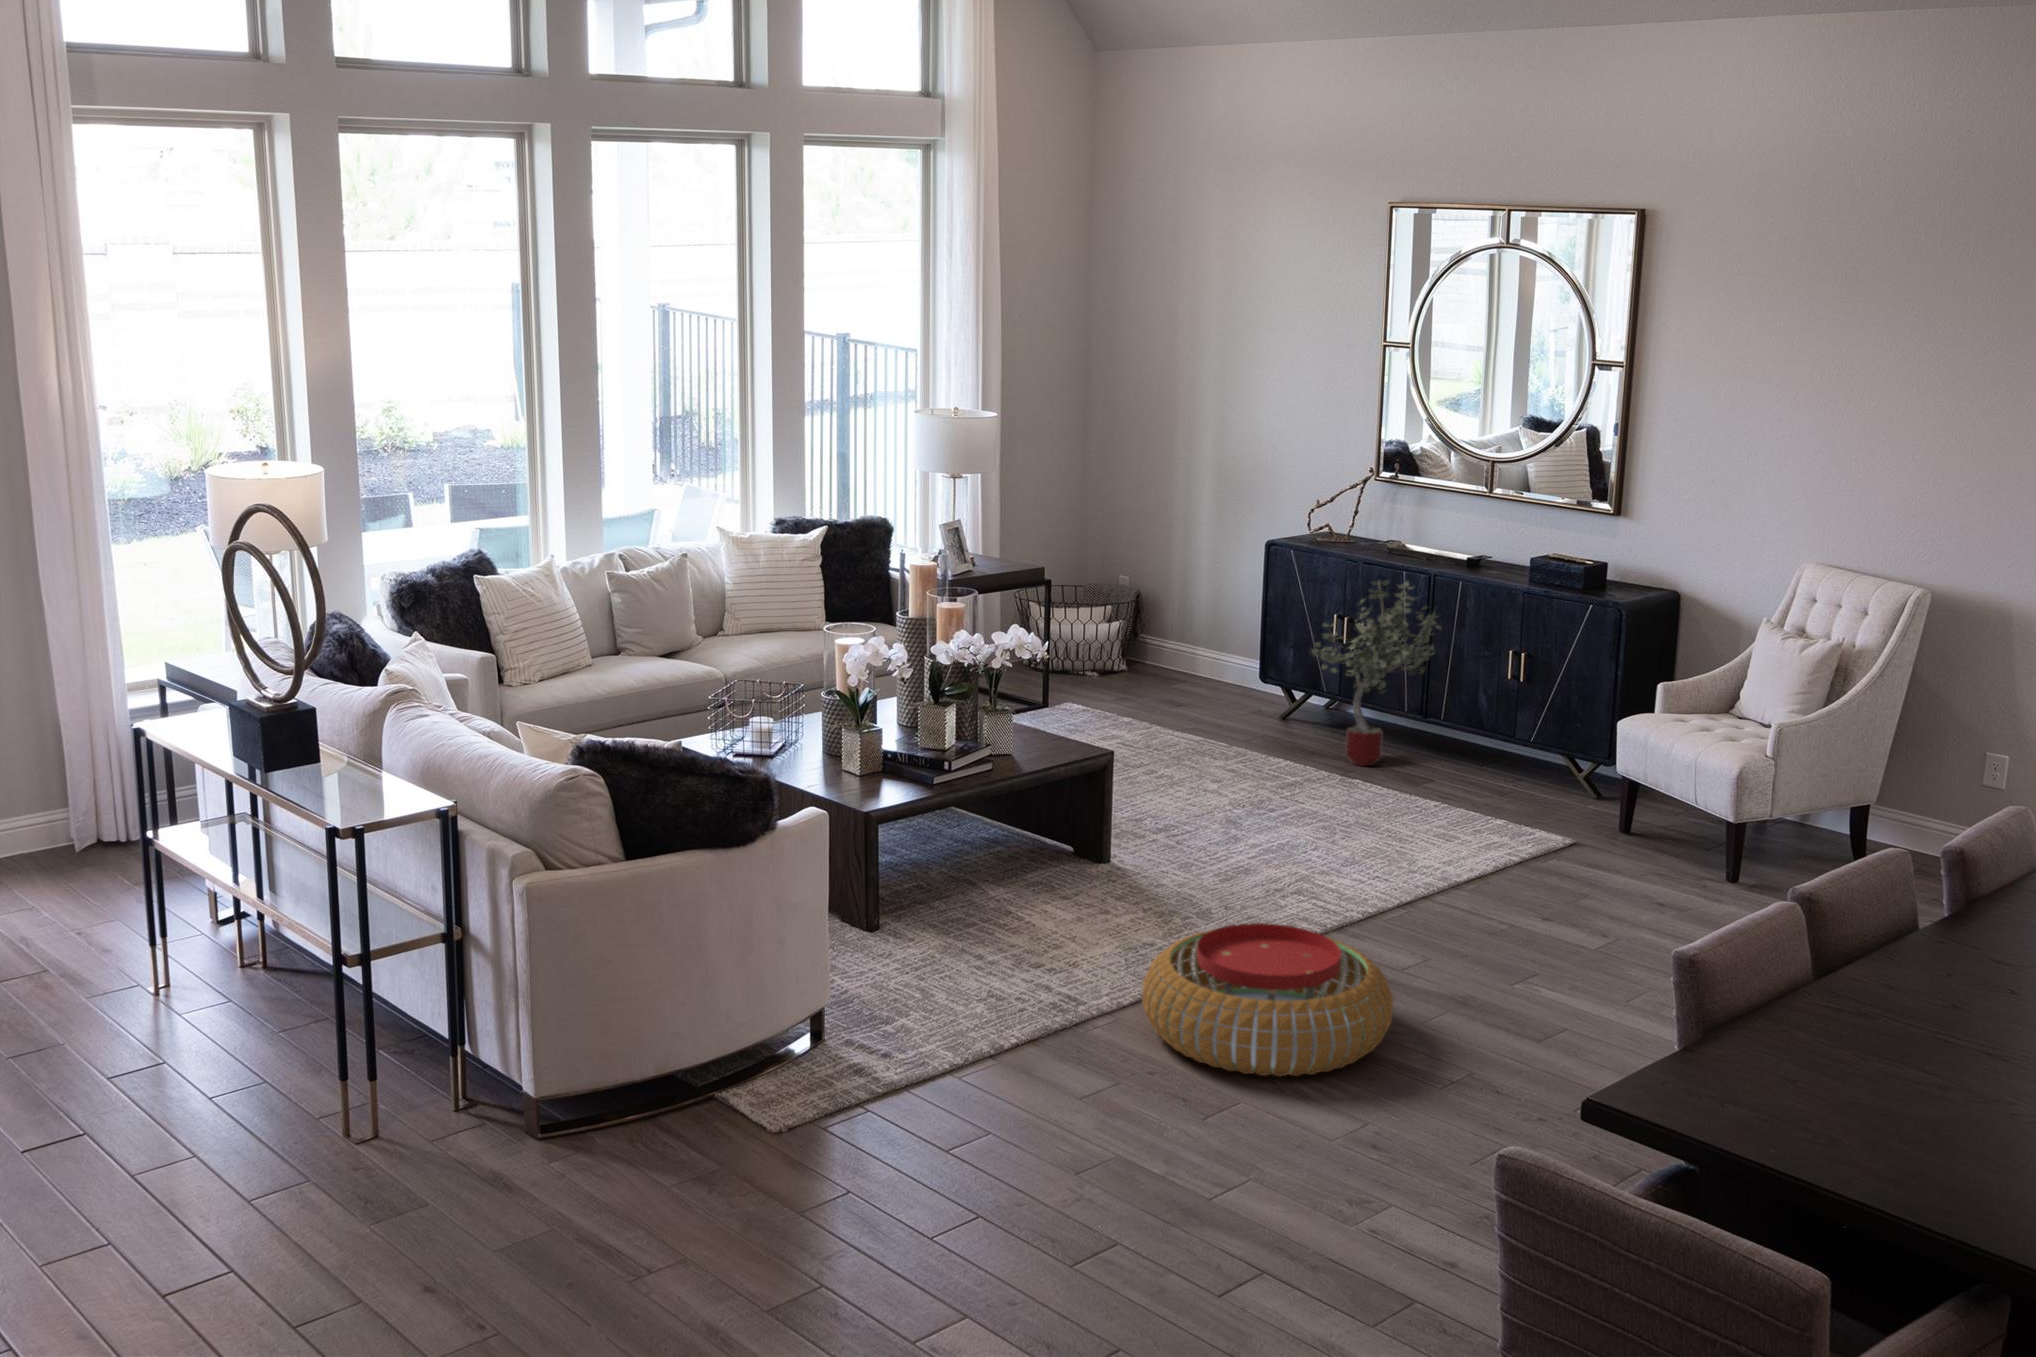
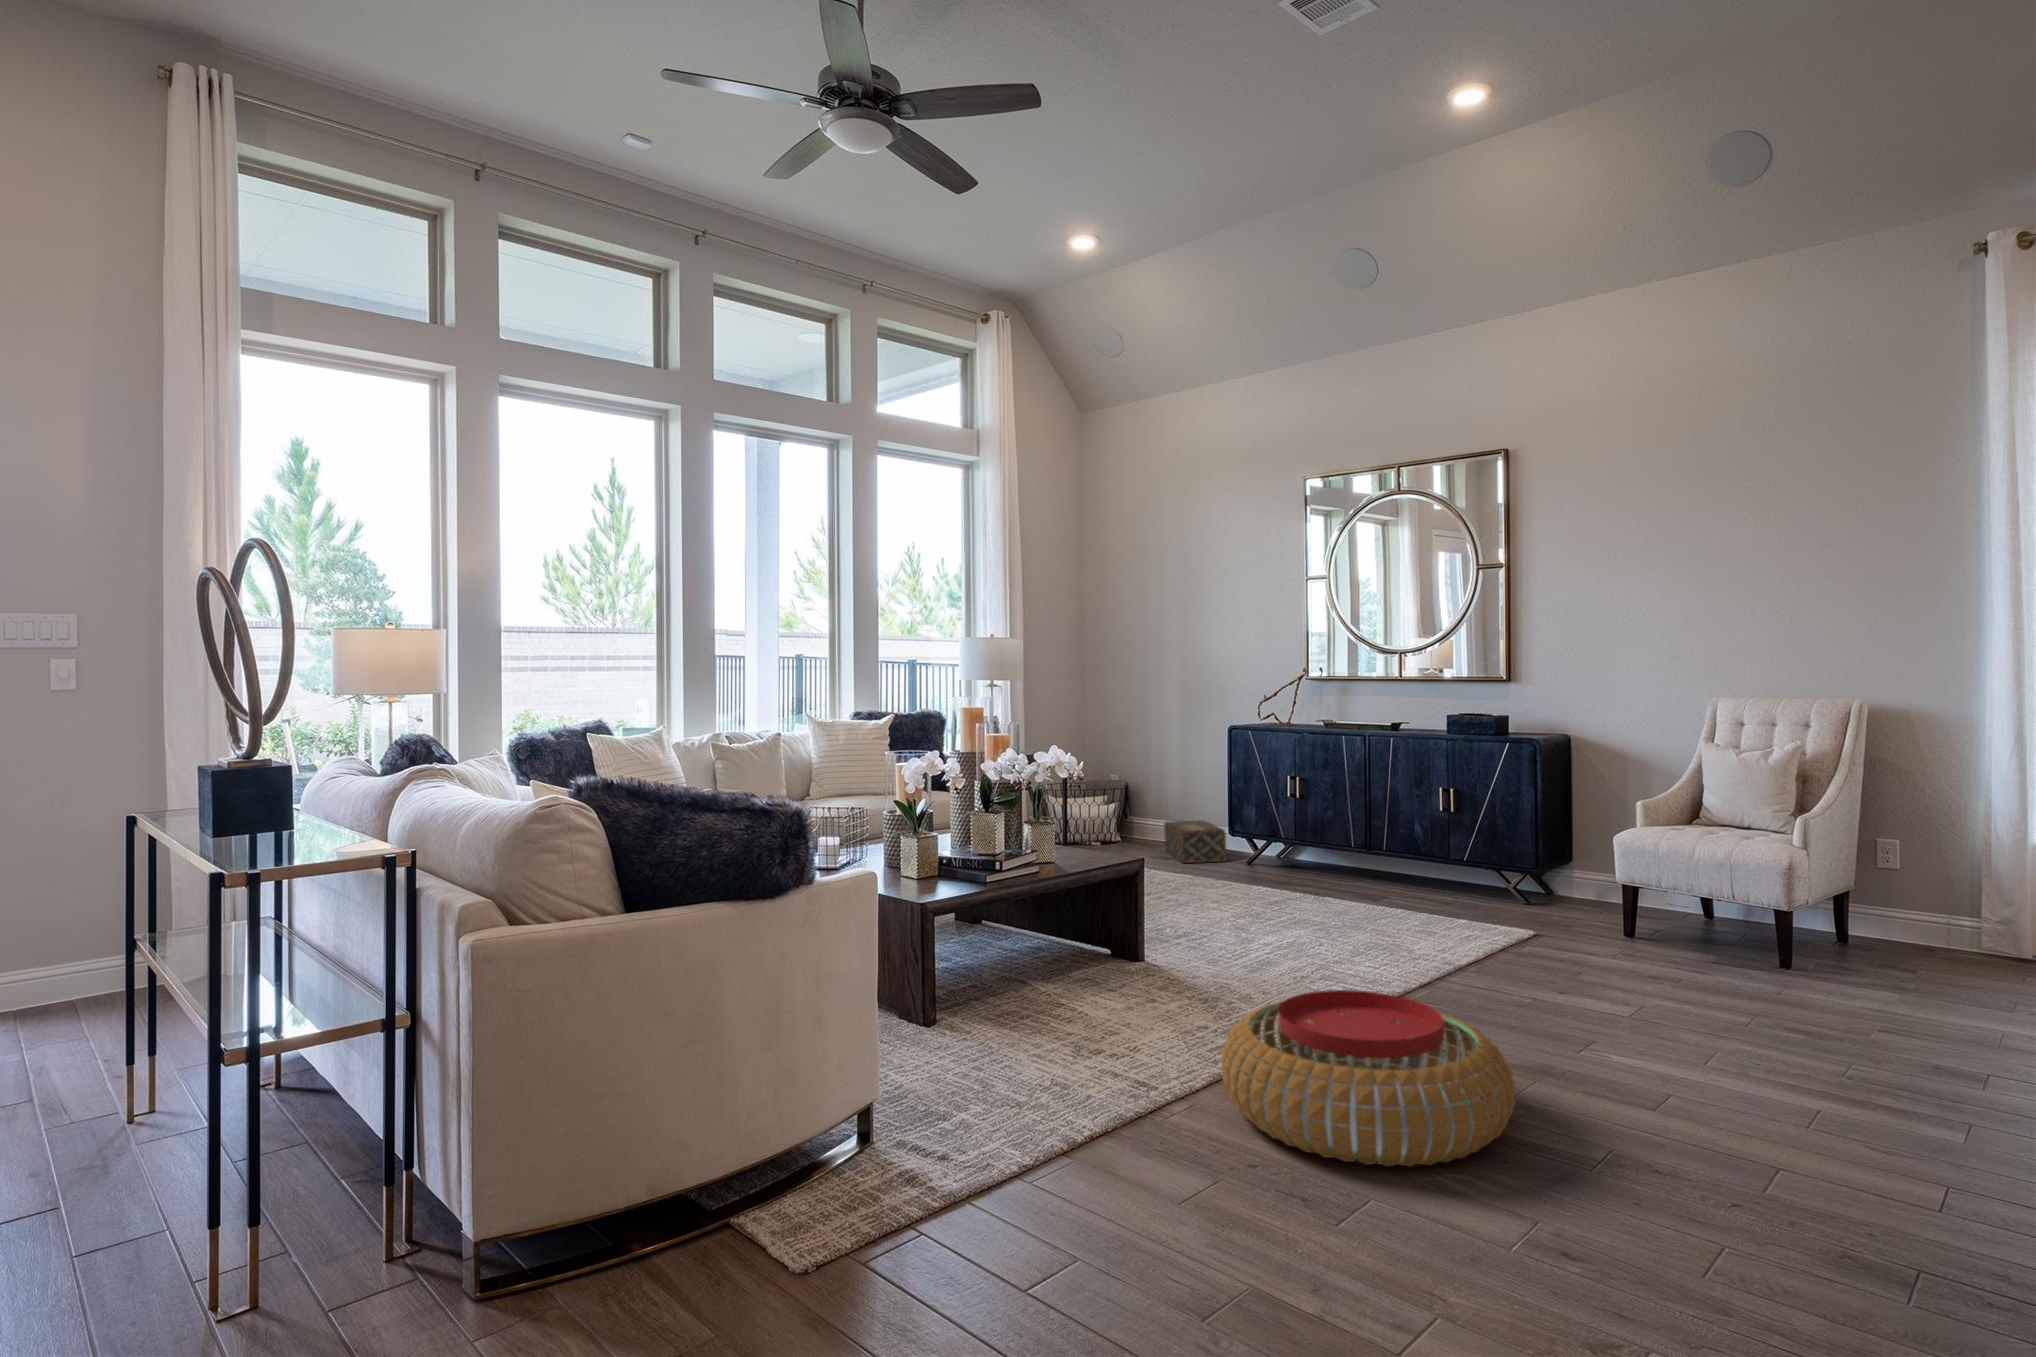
potted tree: present [1311,581,1441,766] -> none [1270,739,1379,890]
woven basket: none [1182,647,1259,711] -> present [1164,821,1226,863]

